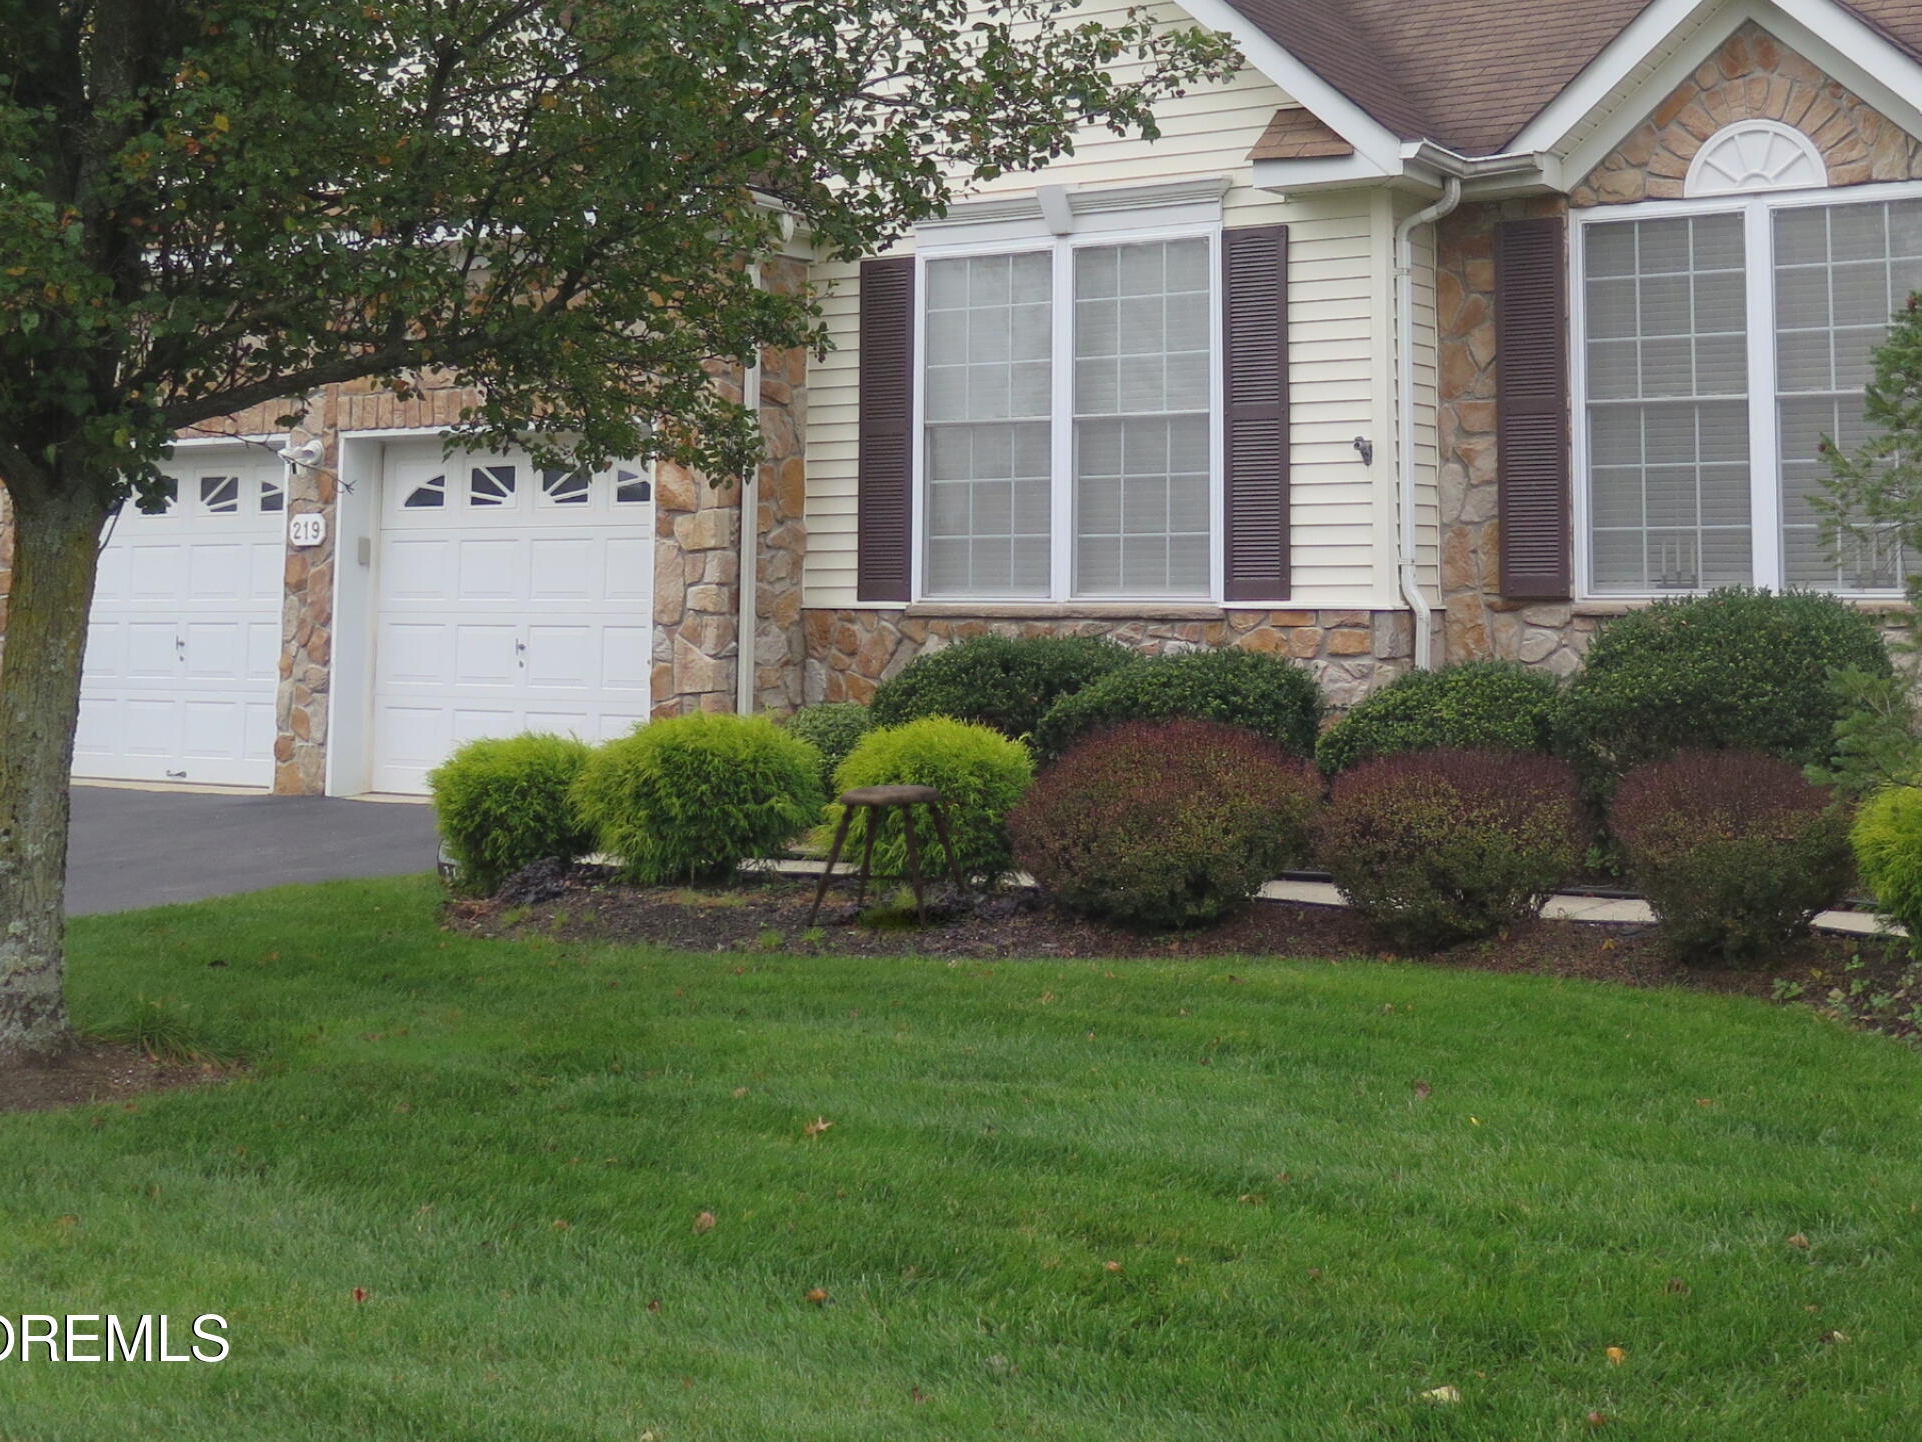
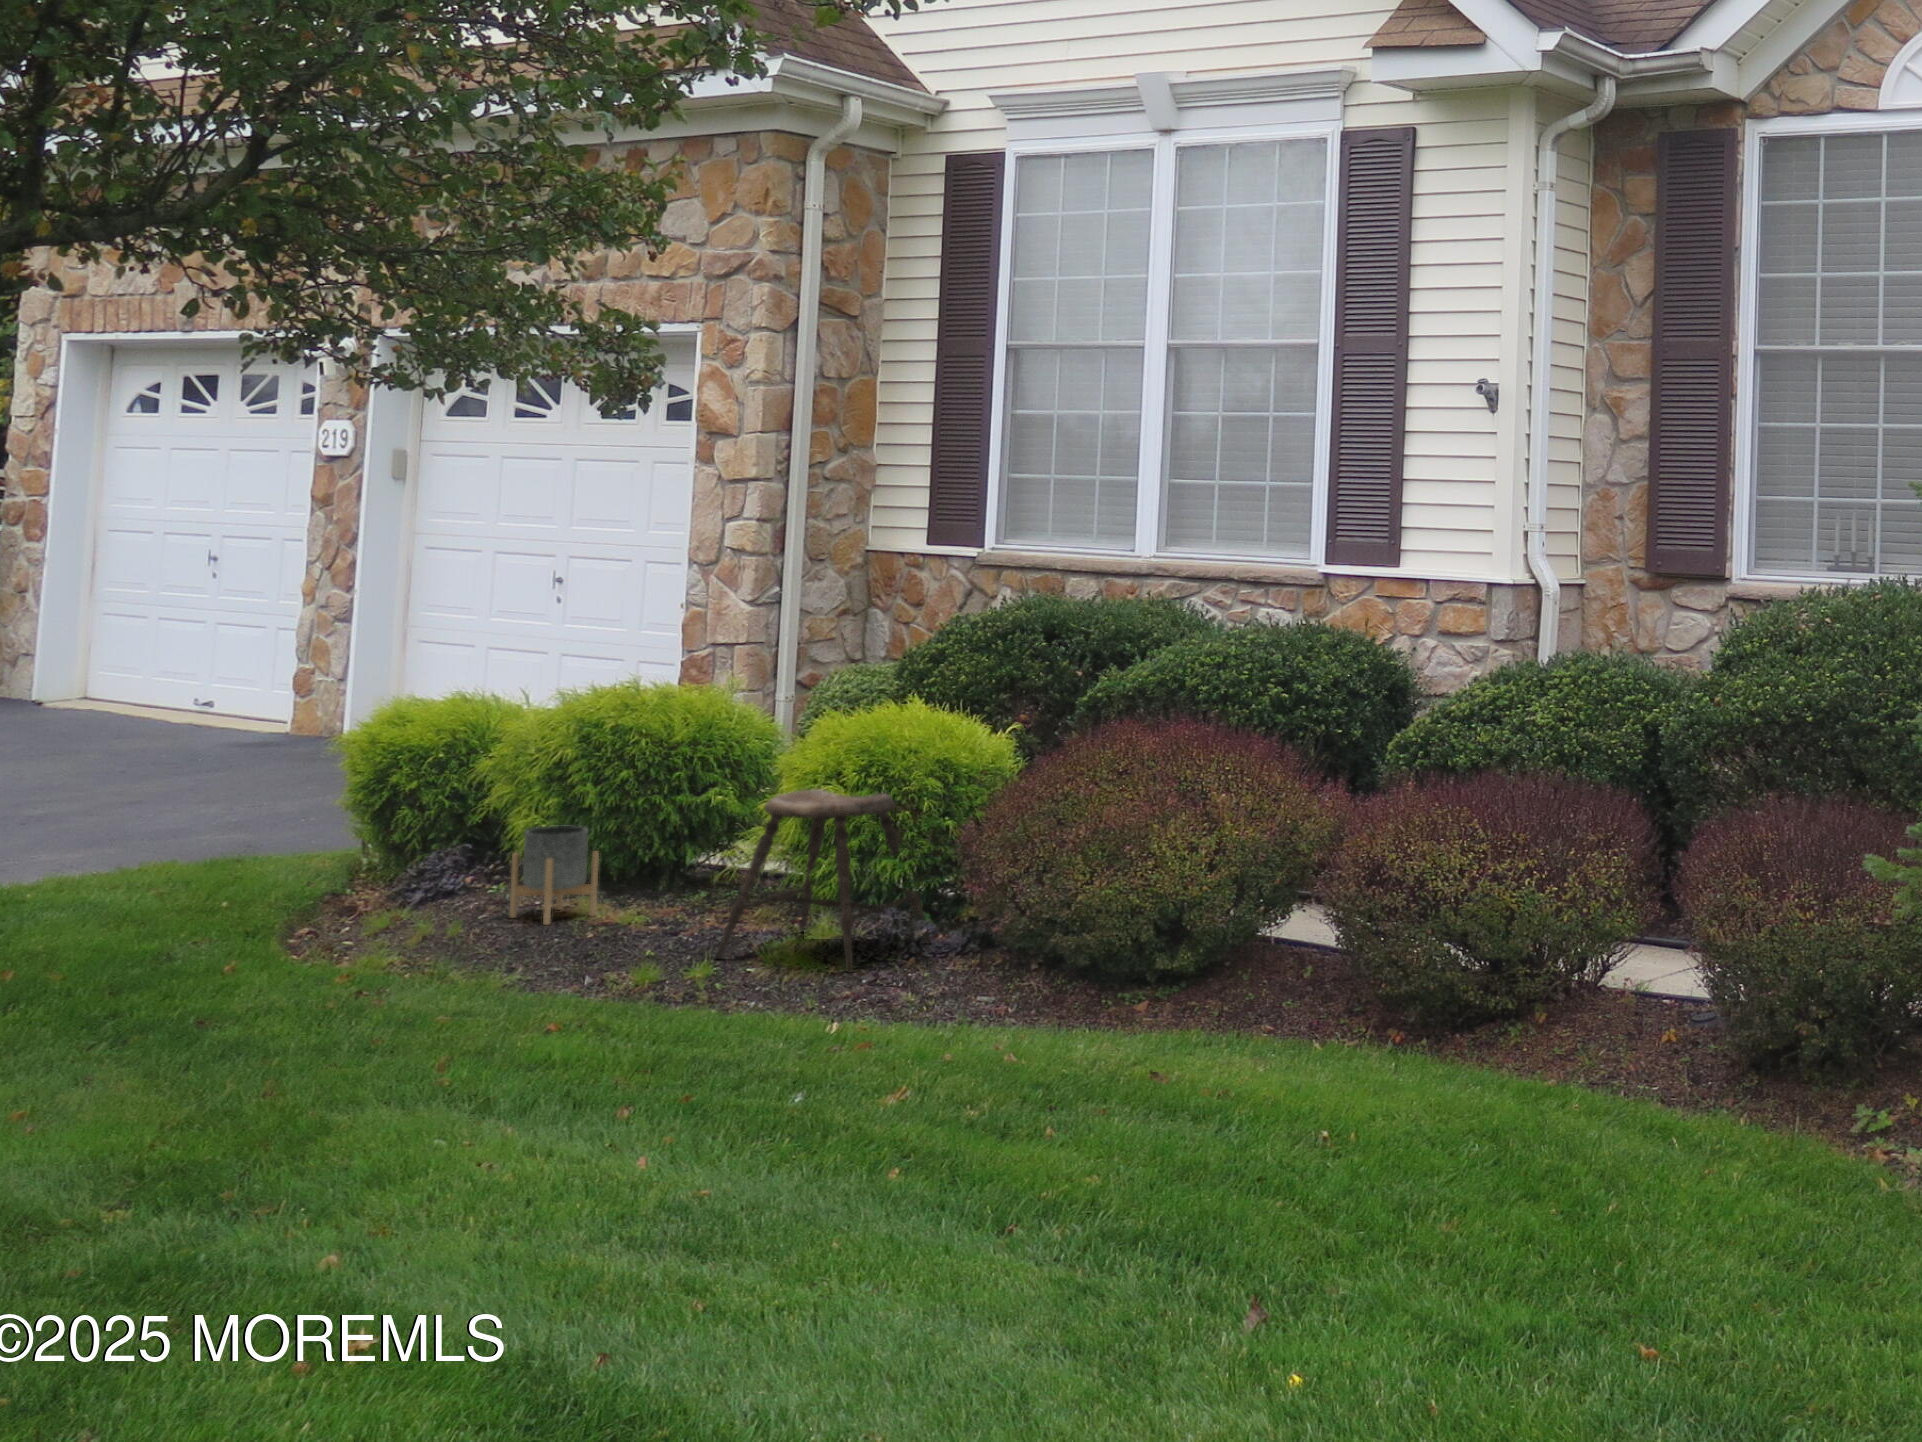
planter: none [611,829,681,910] -> present [510,826,599,925]

